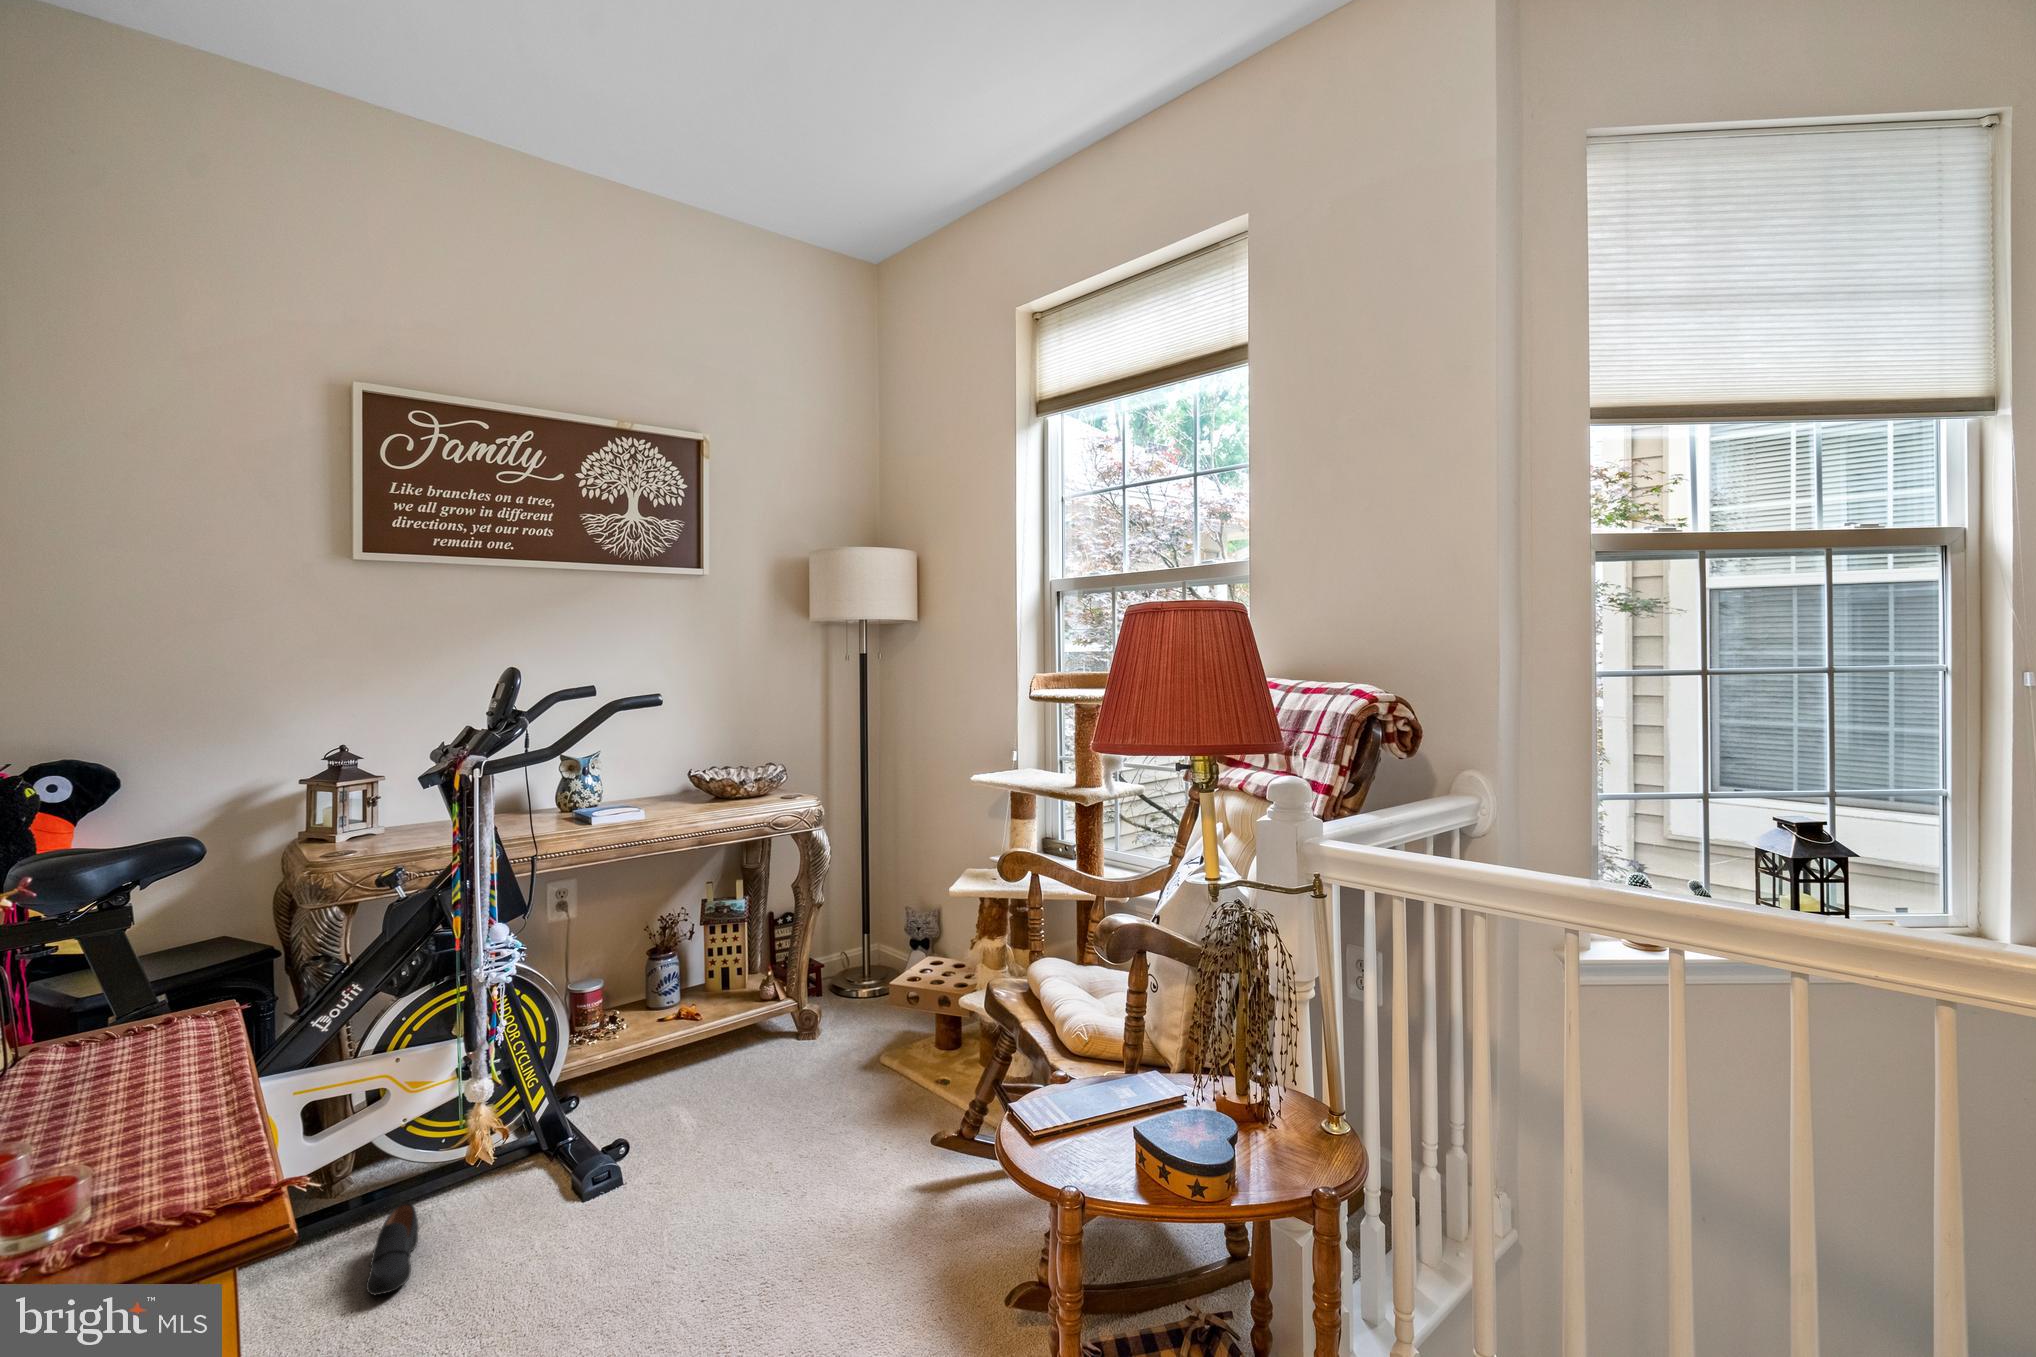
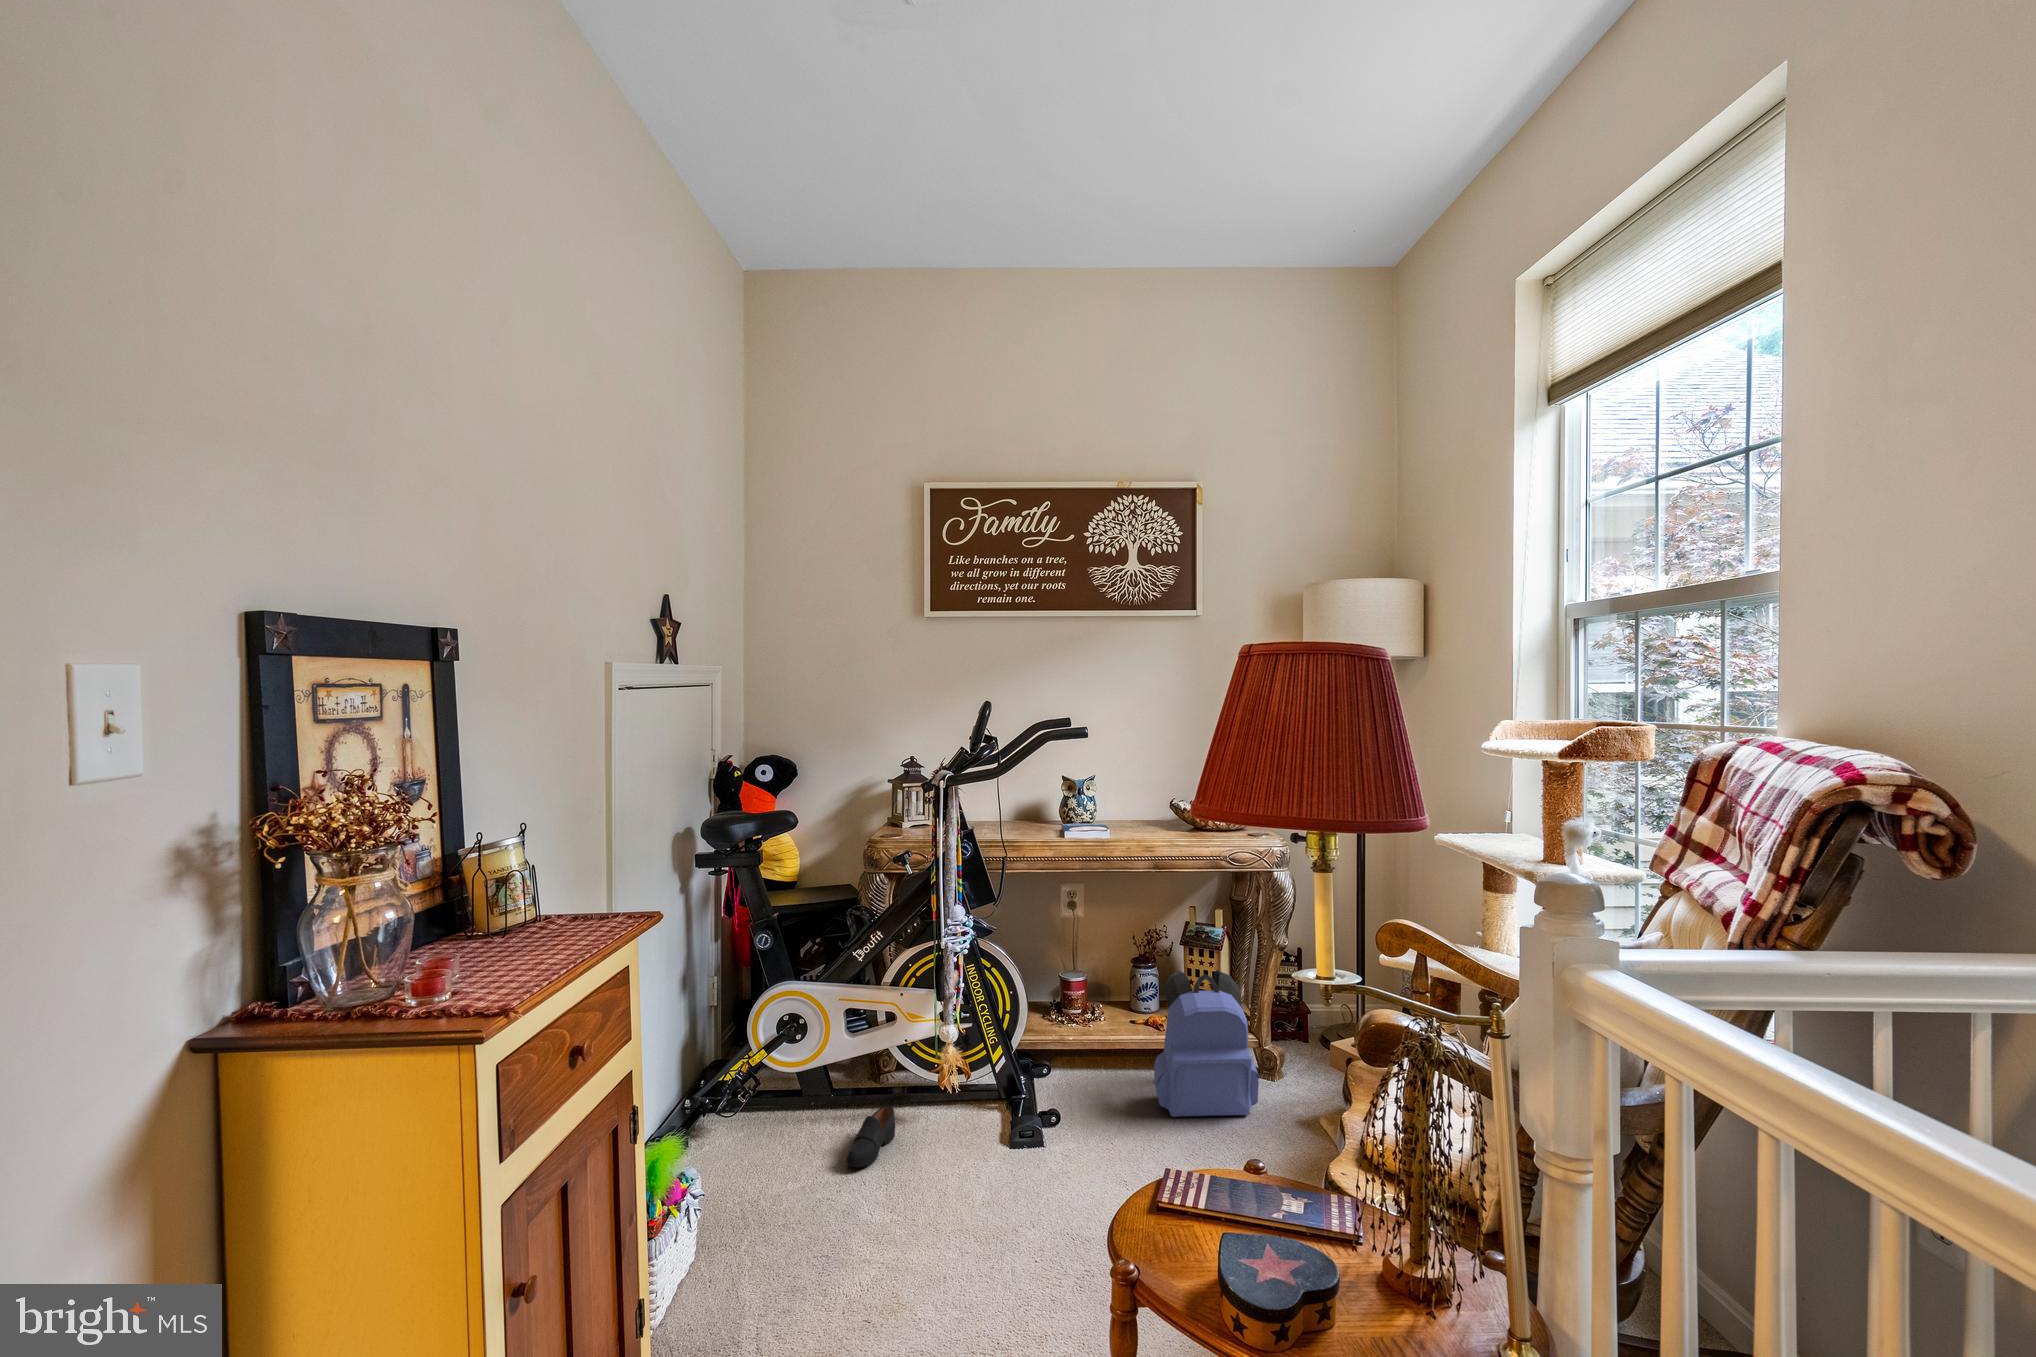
backpack: none [713,941,820,1098] -> present [1154,970,1259,1117]

